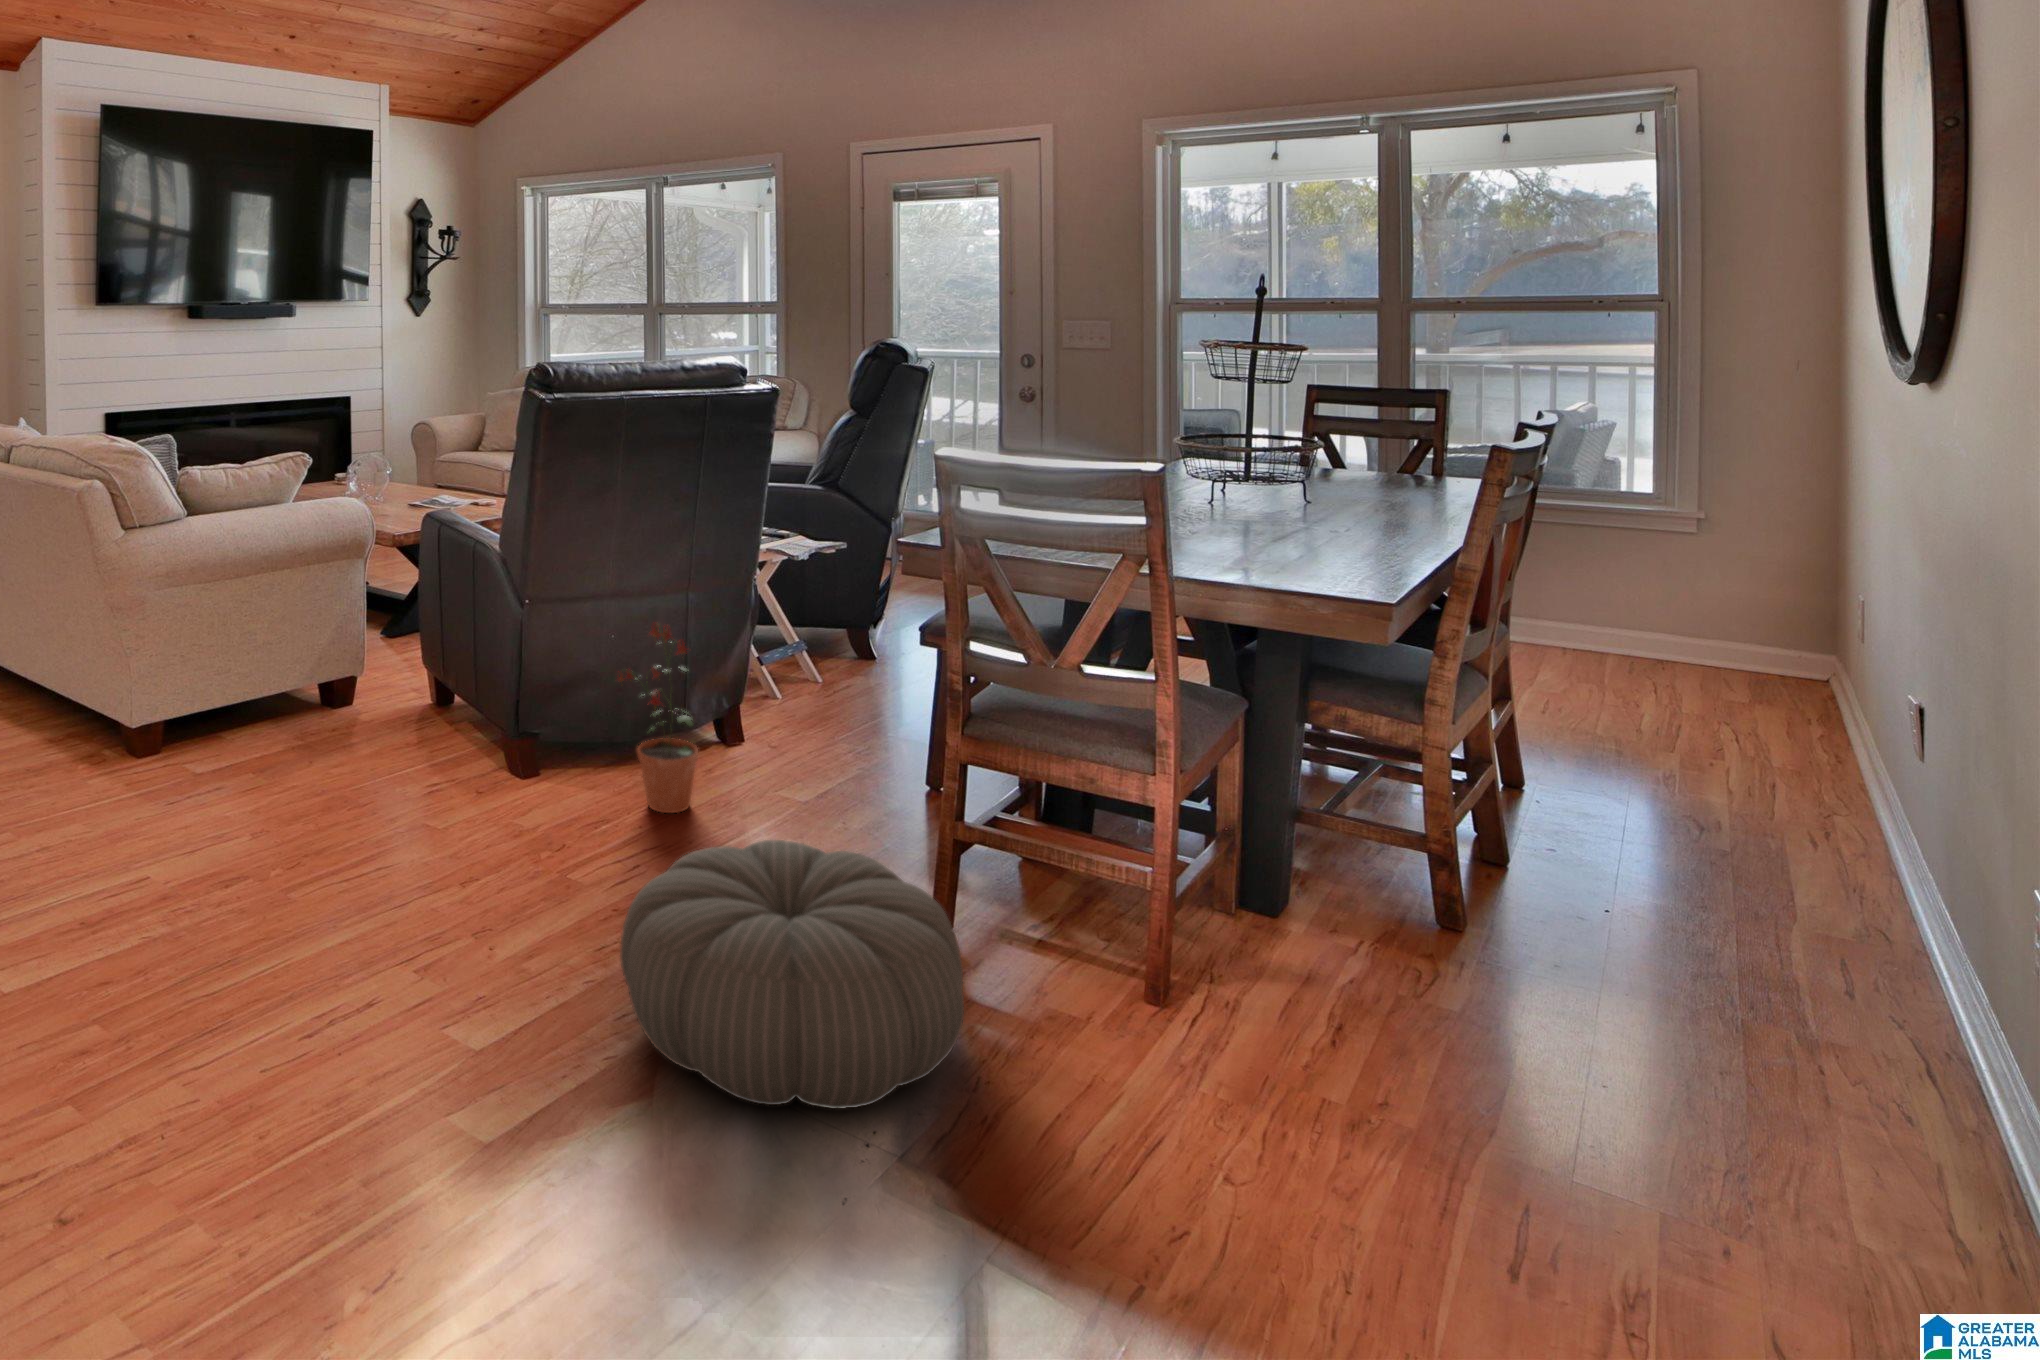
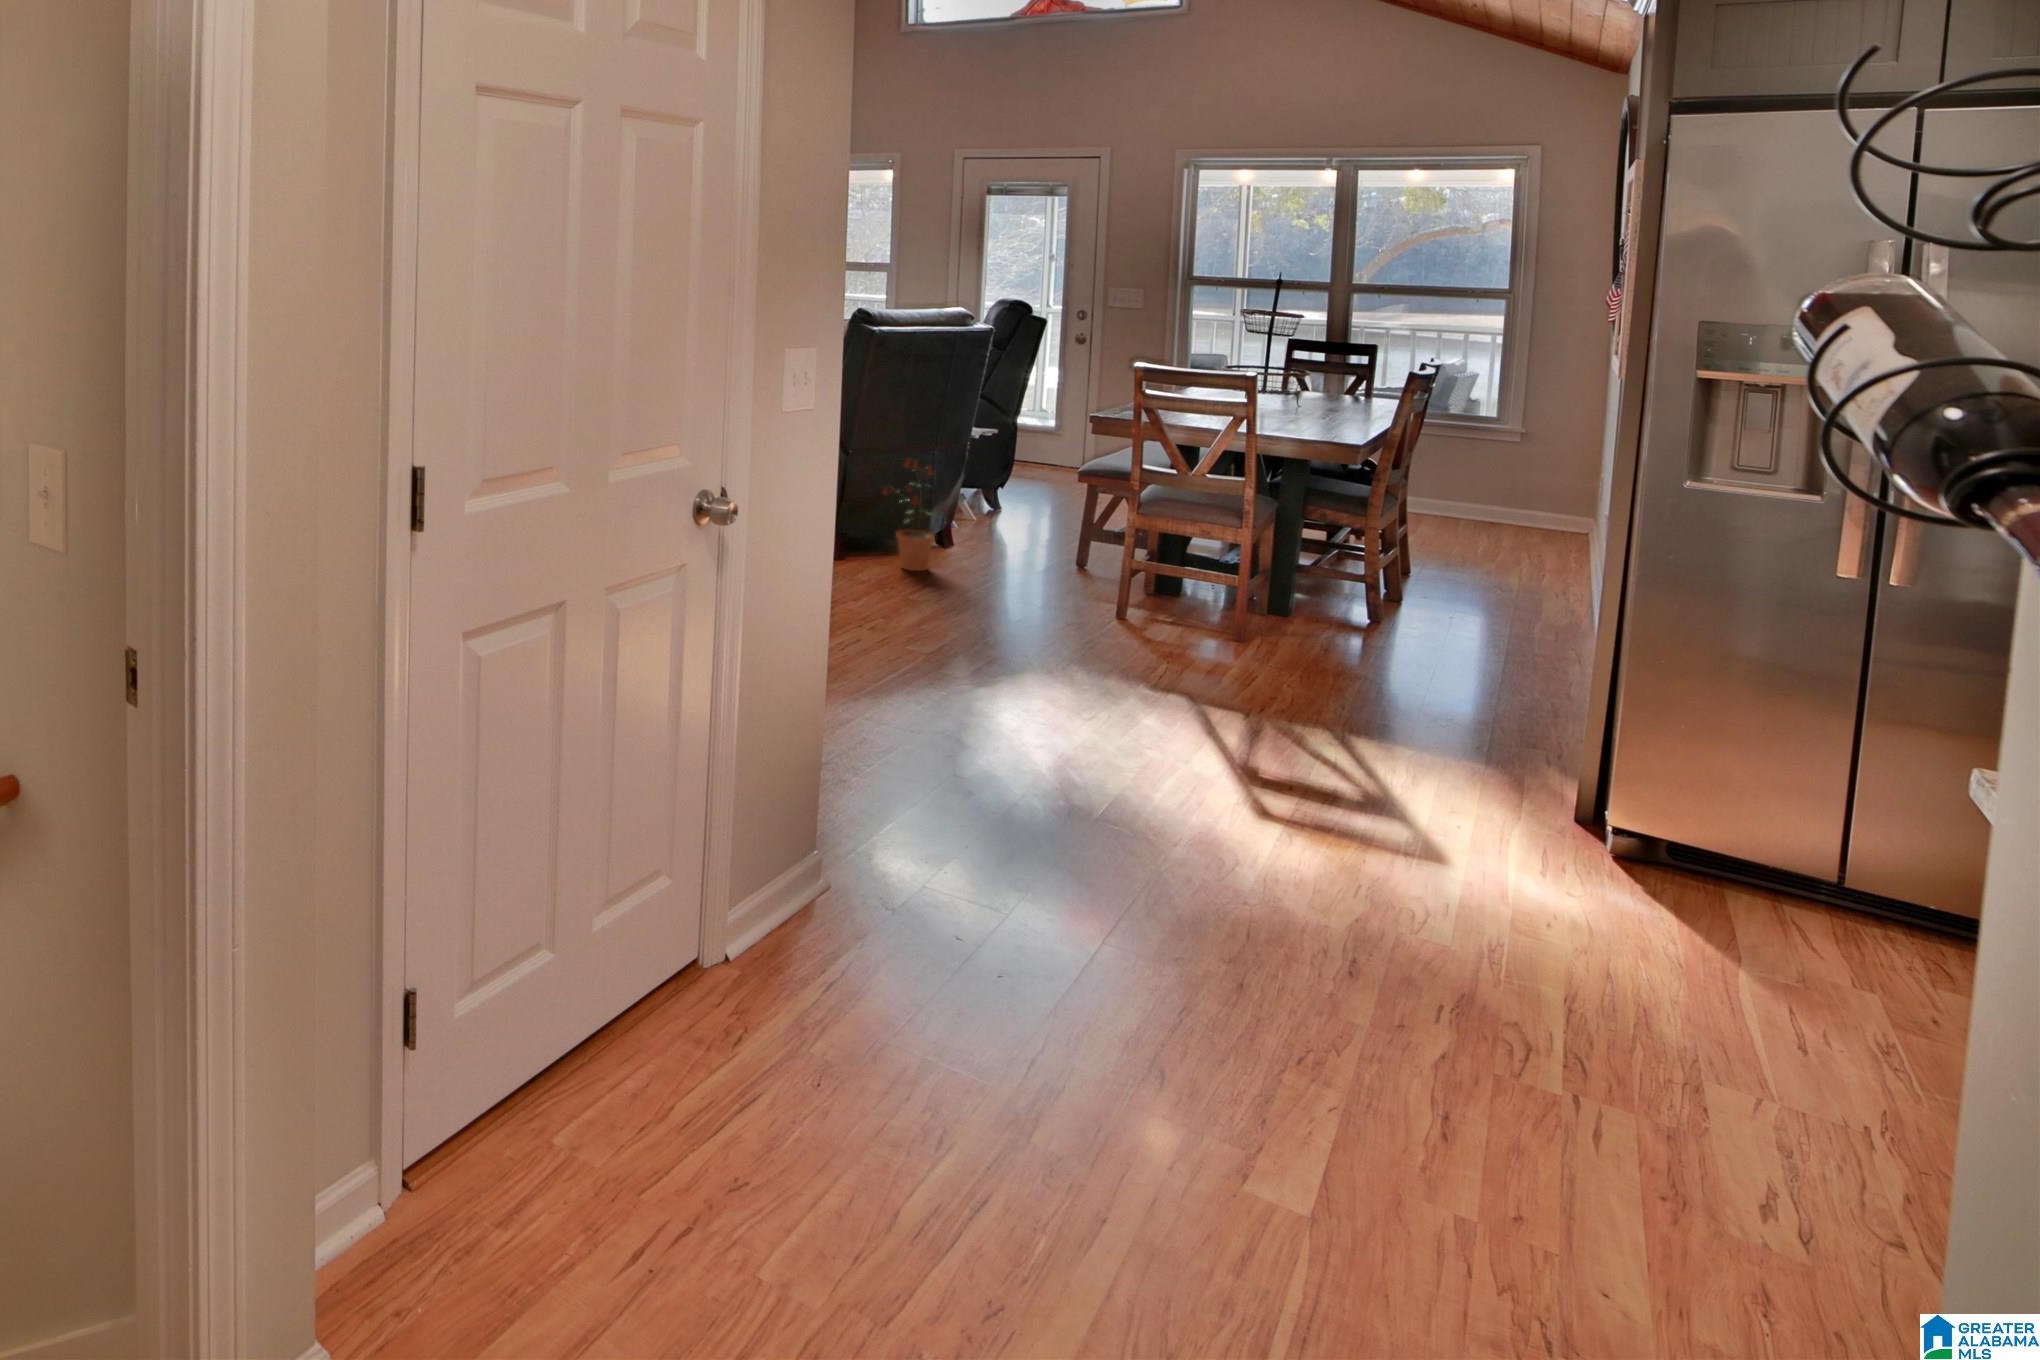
pouf: present [620,840,964,1109] -> none [956,555,1143,659]

